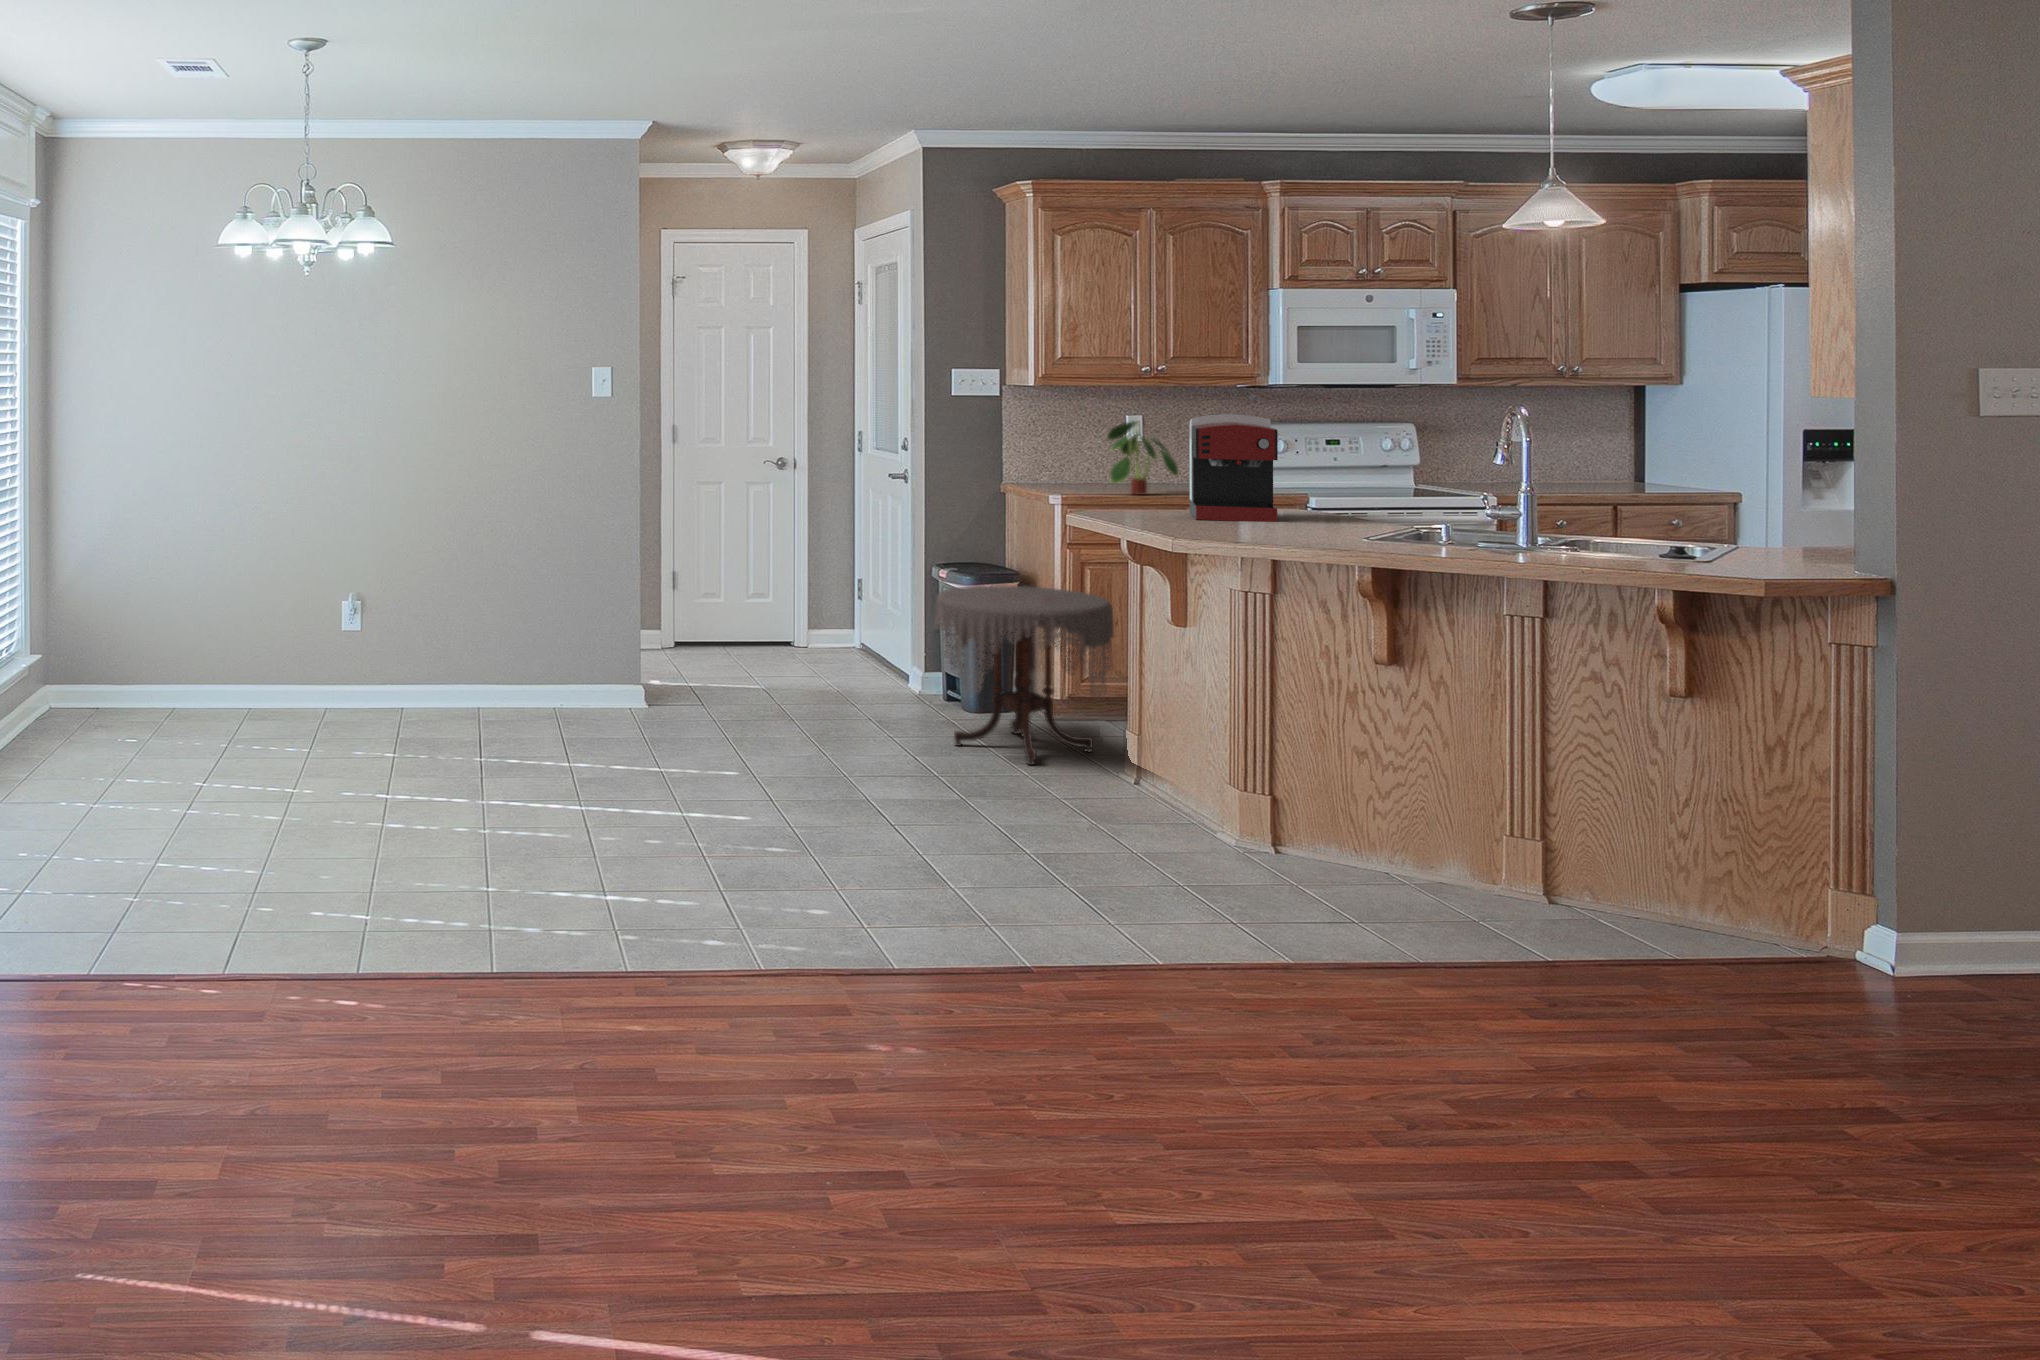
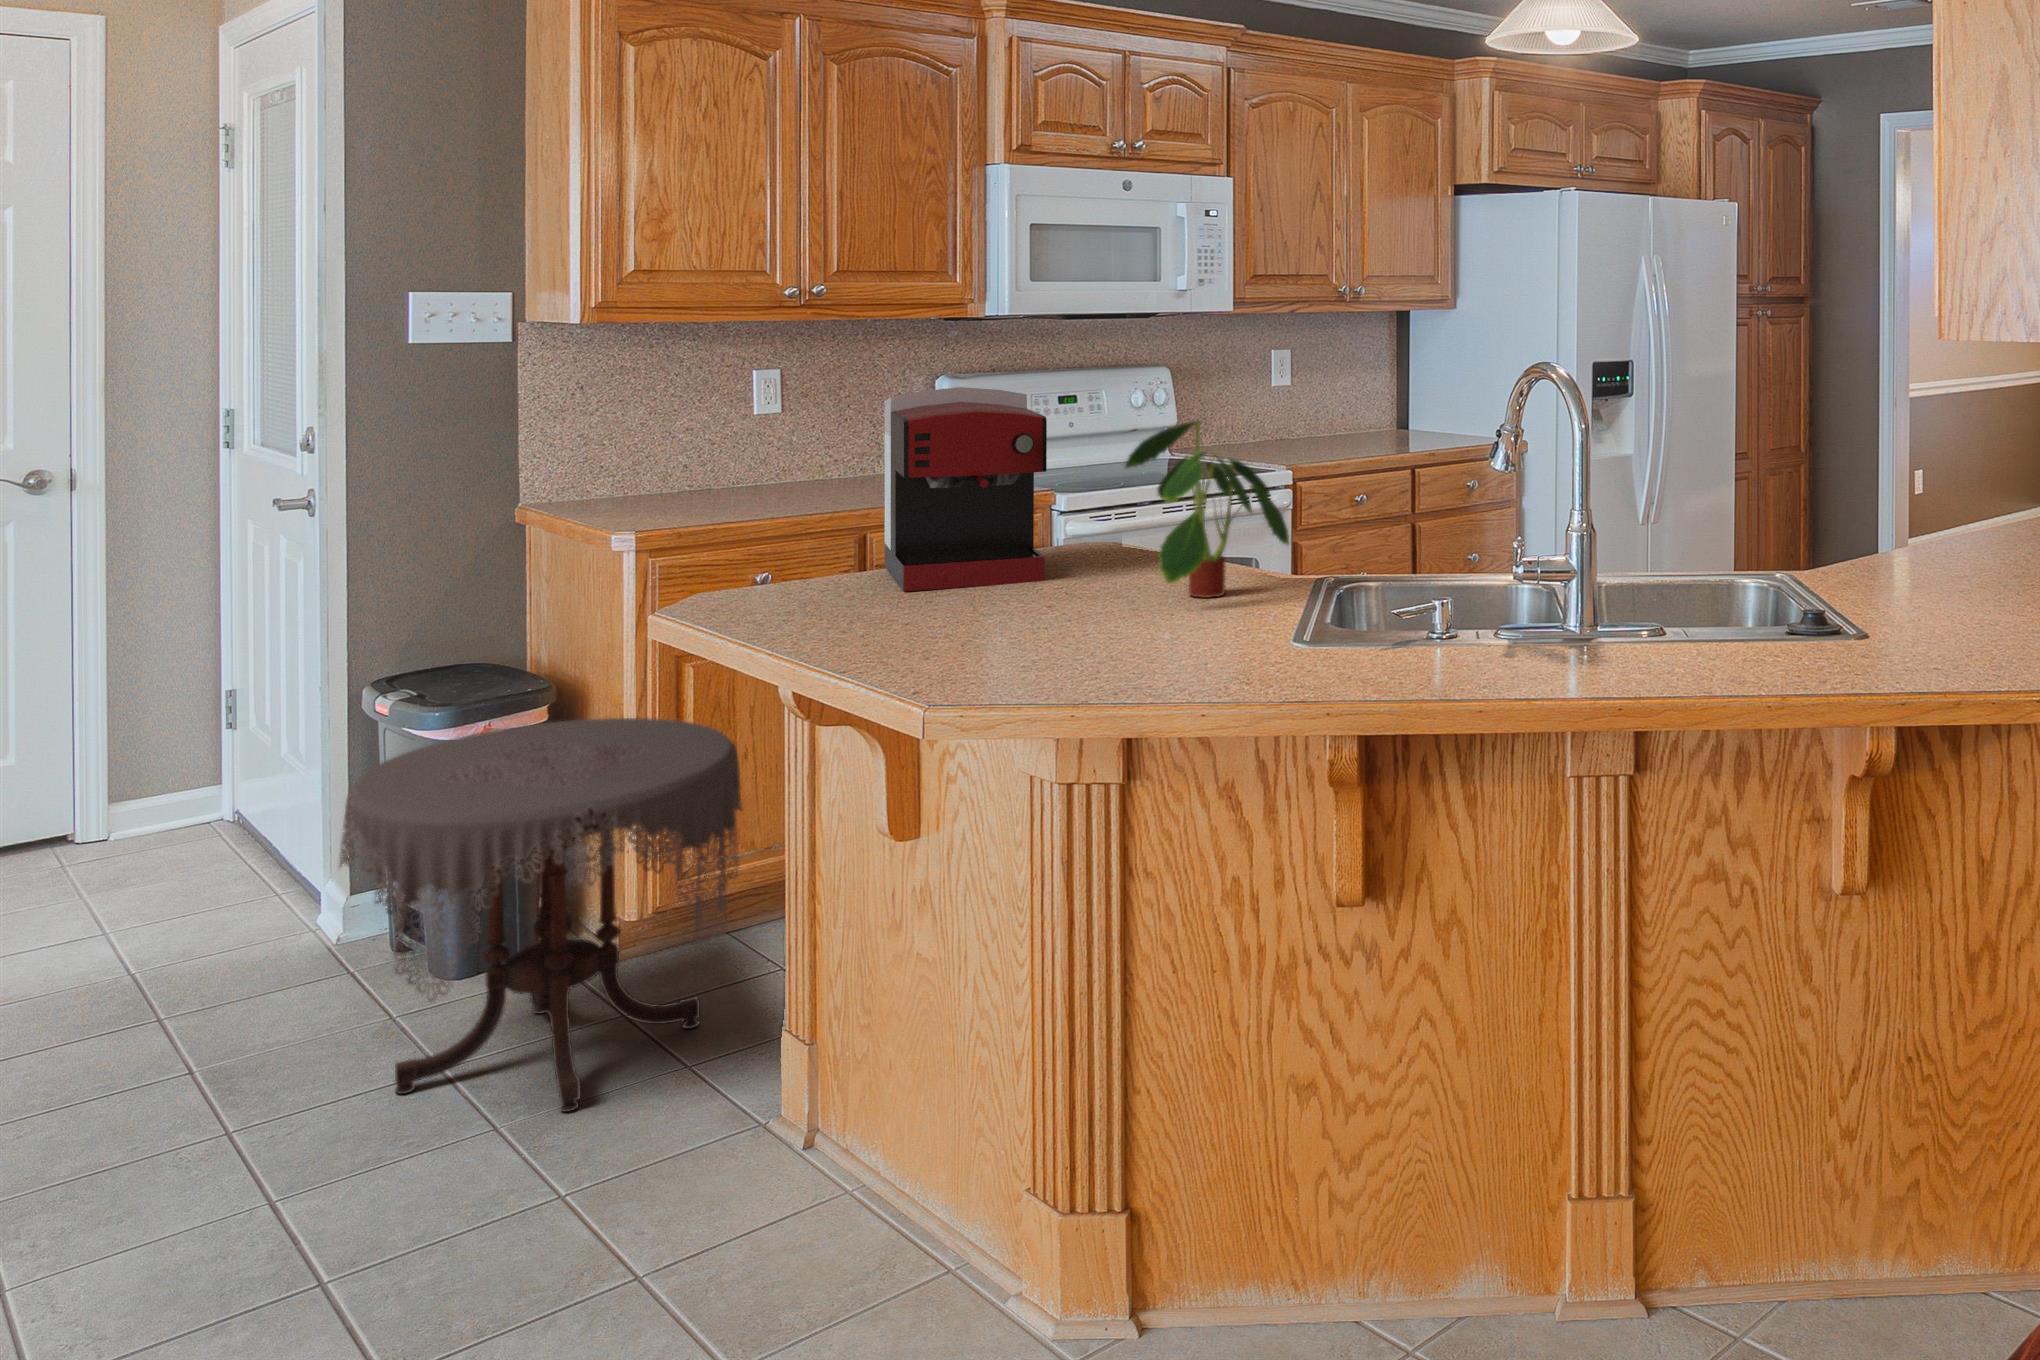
plant: present [1107,421,1178,495] -> present [1125,420,1289,598]

